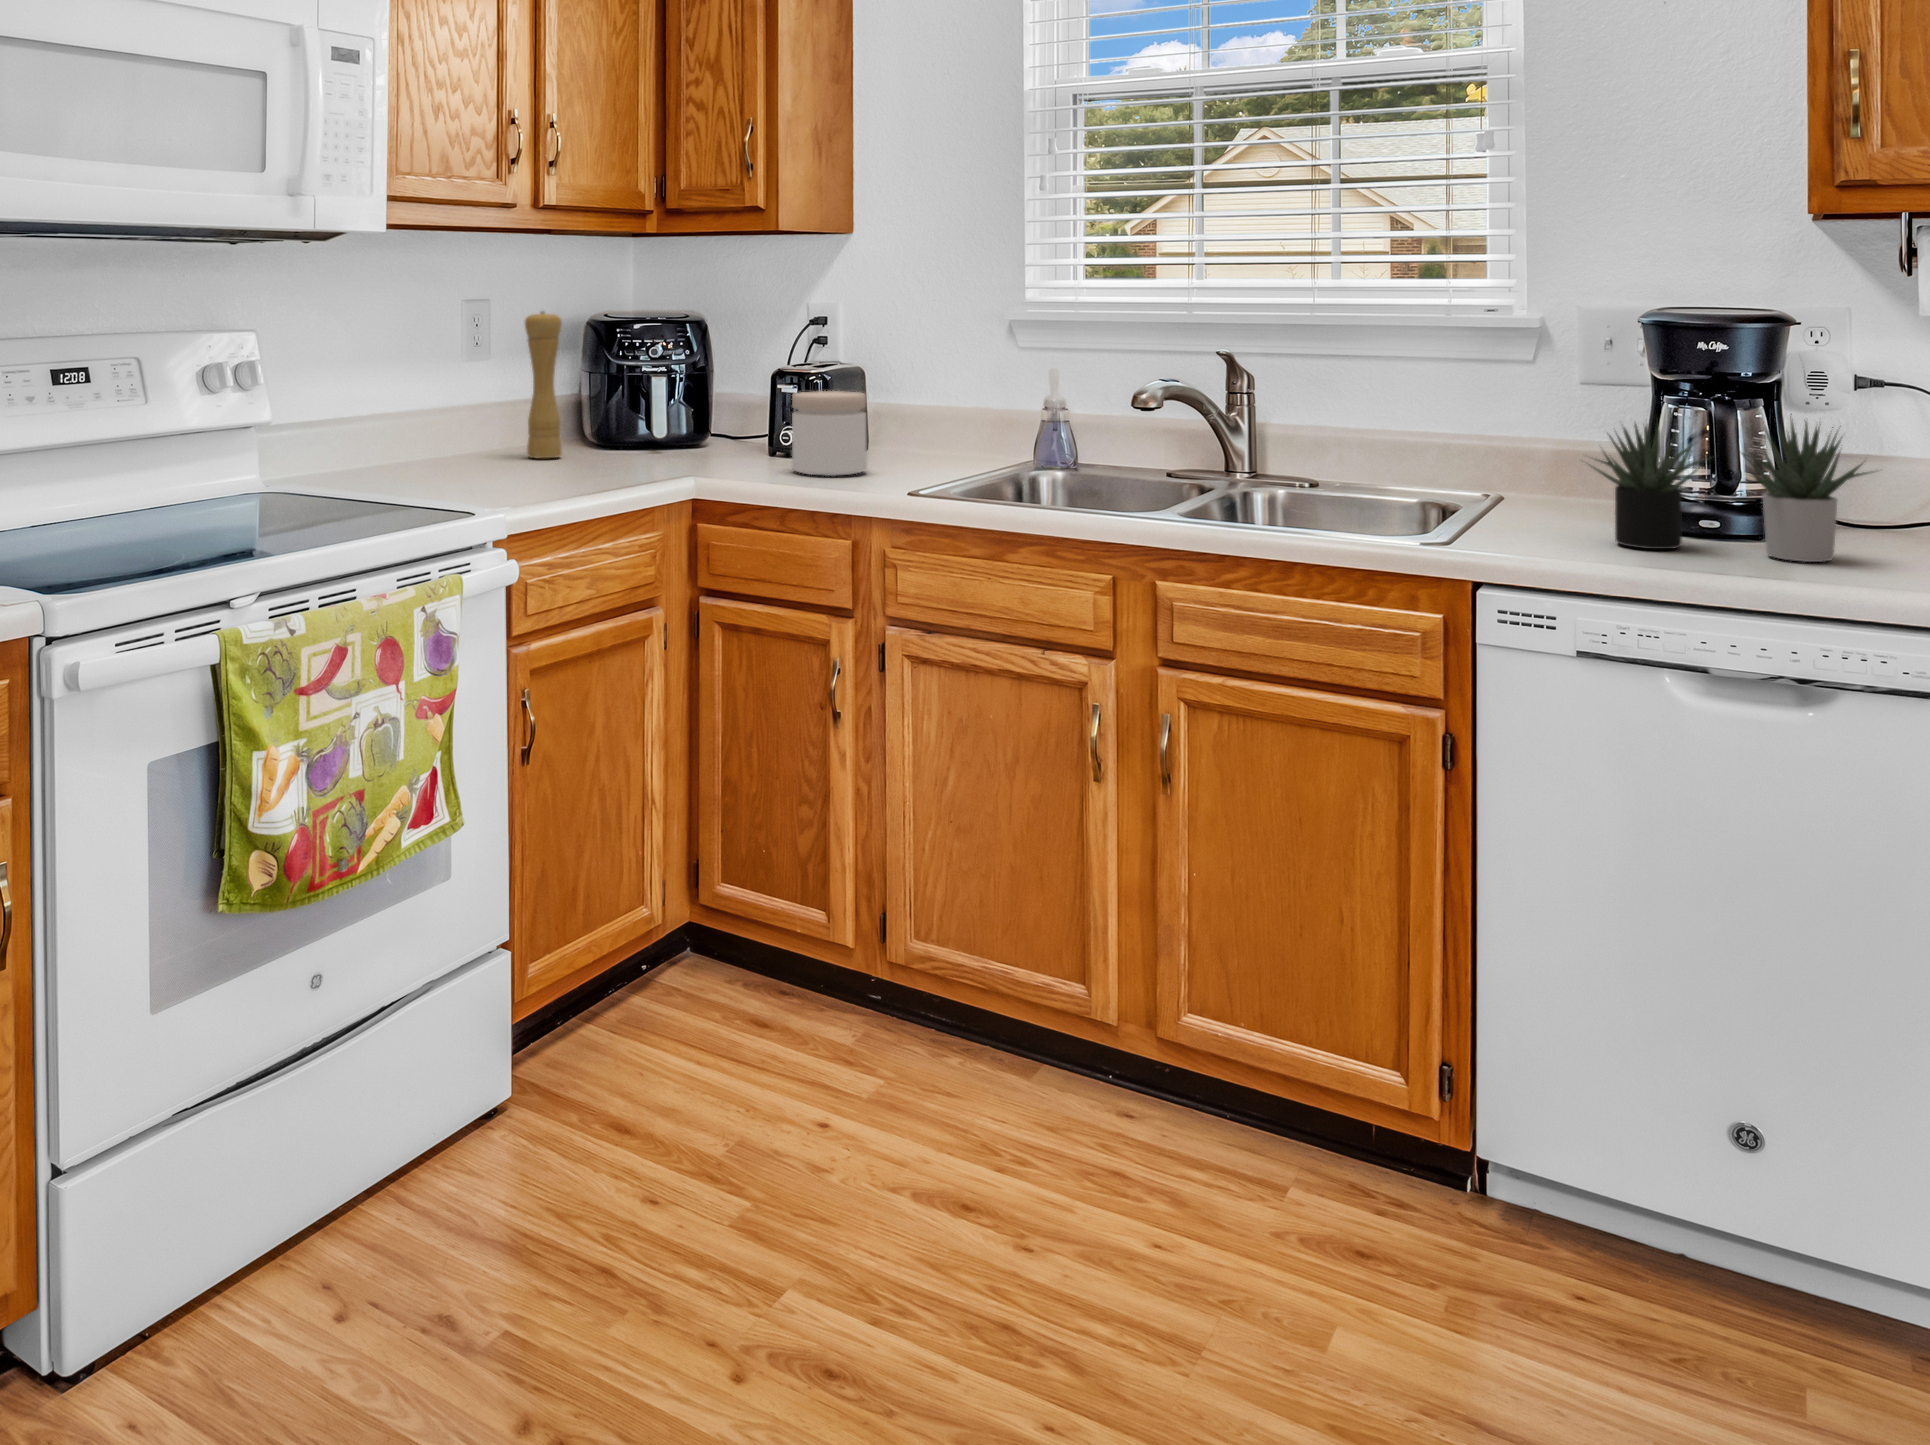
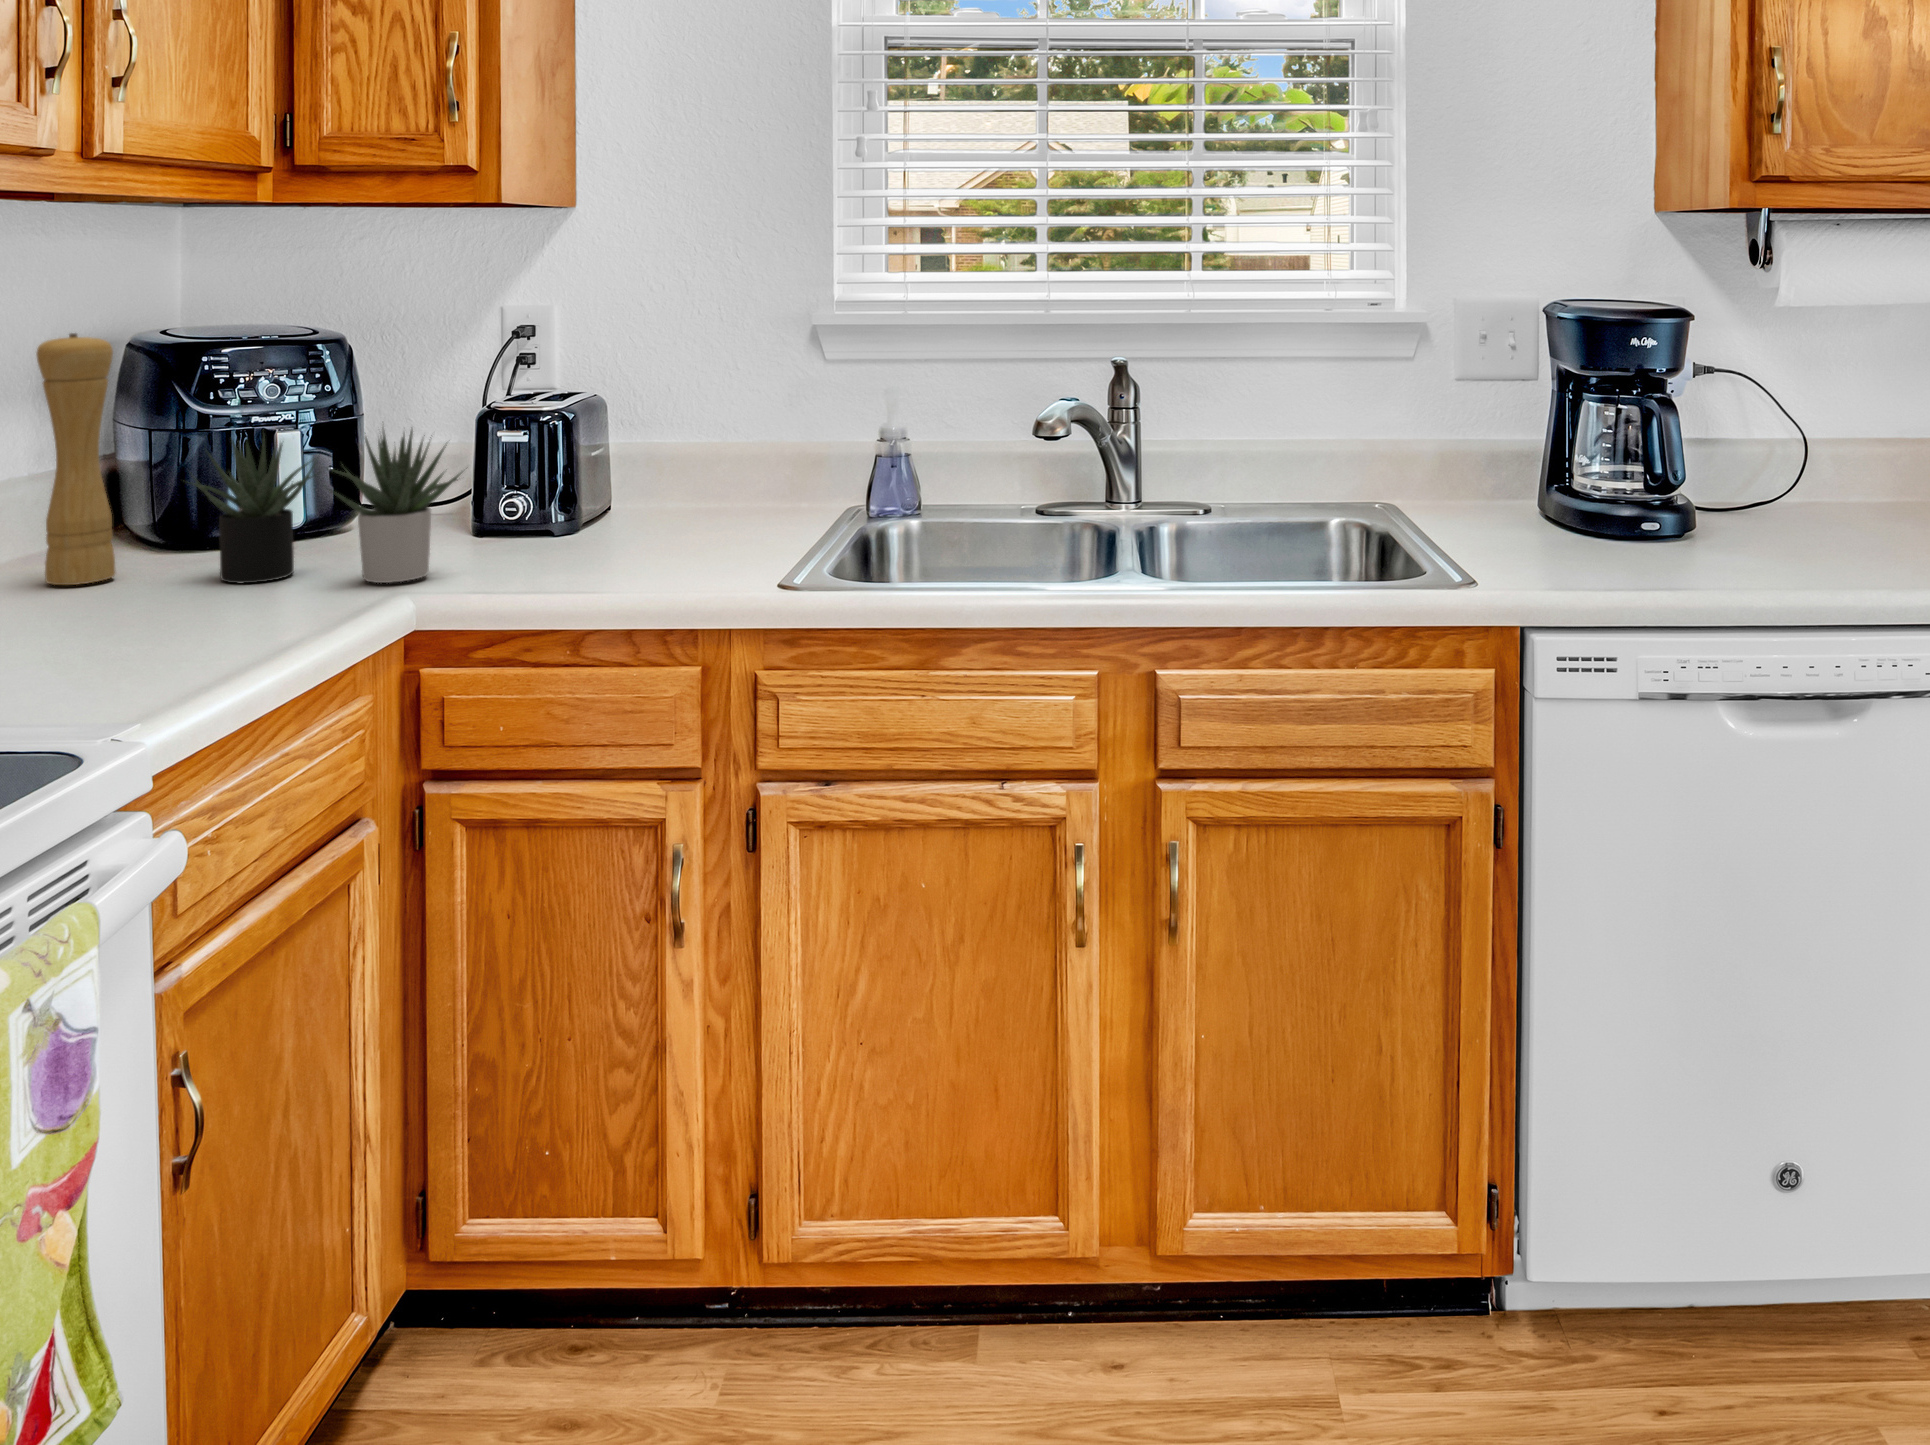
jar: present [792,391,867,476] -> none [548,438,663,566]
succulent plant: present [1586,414,1869,562] -> present [193,430,462,583]

